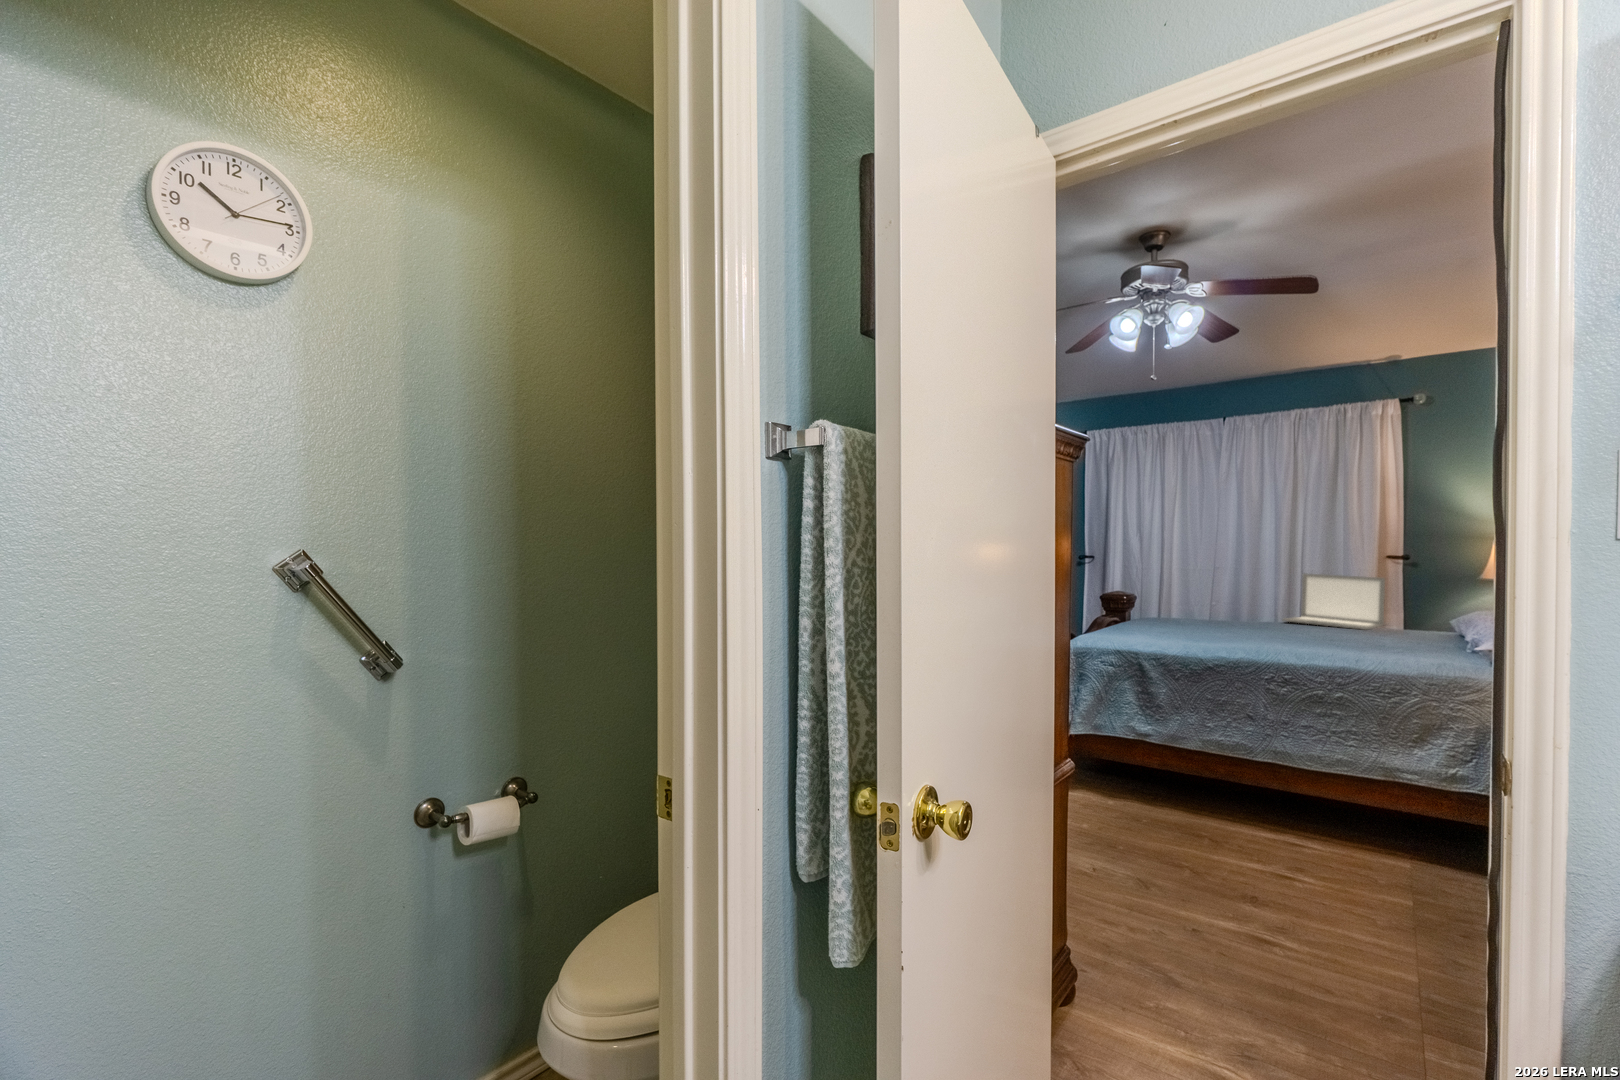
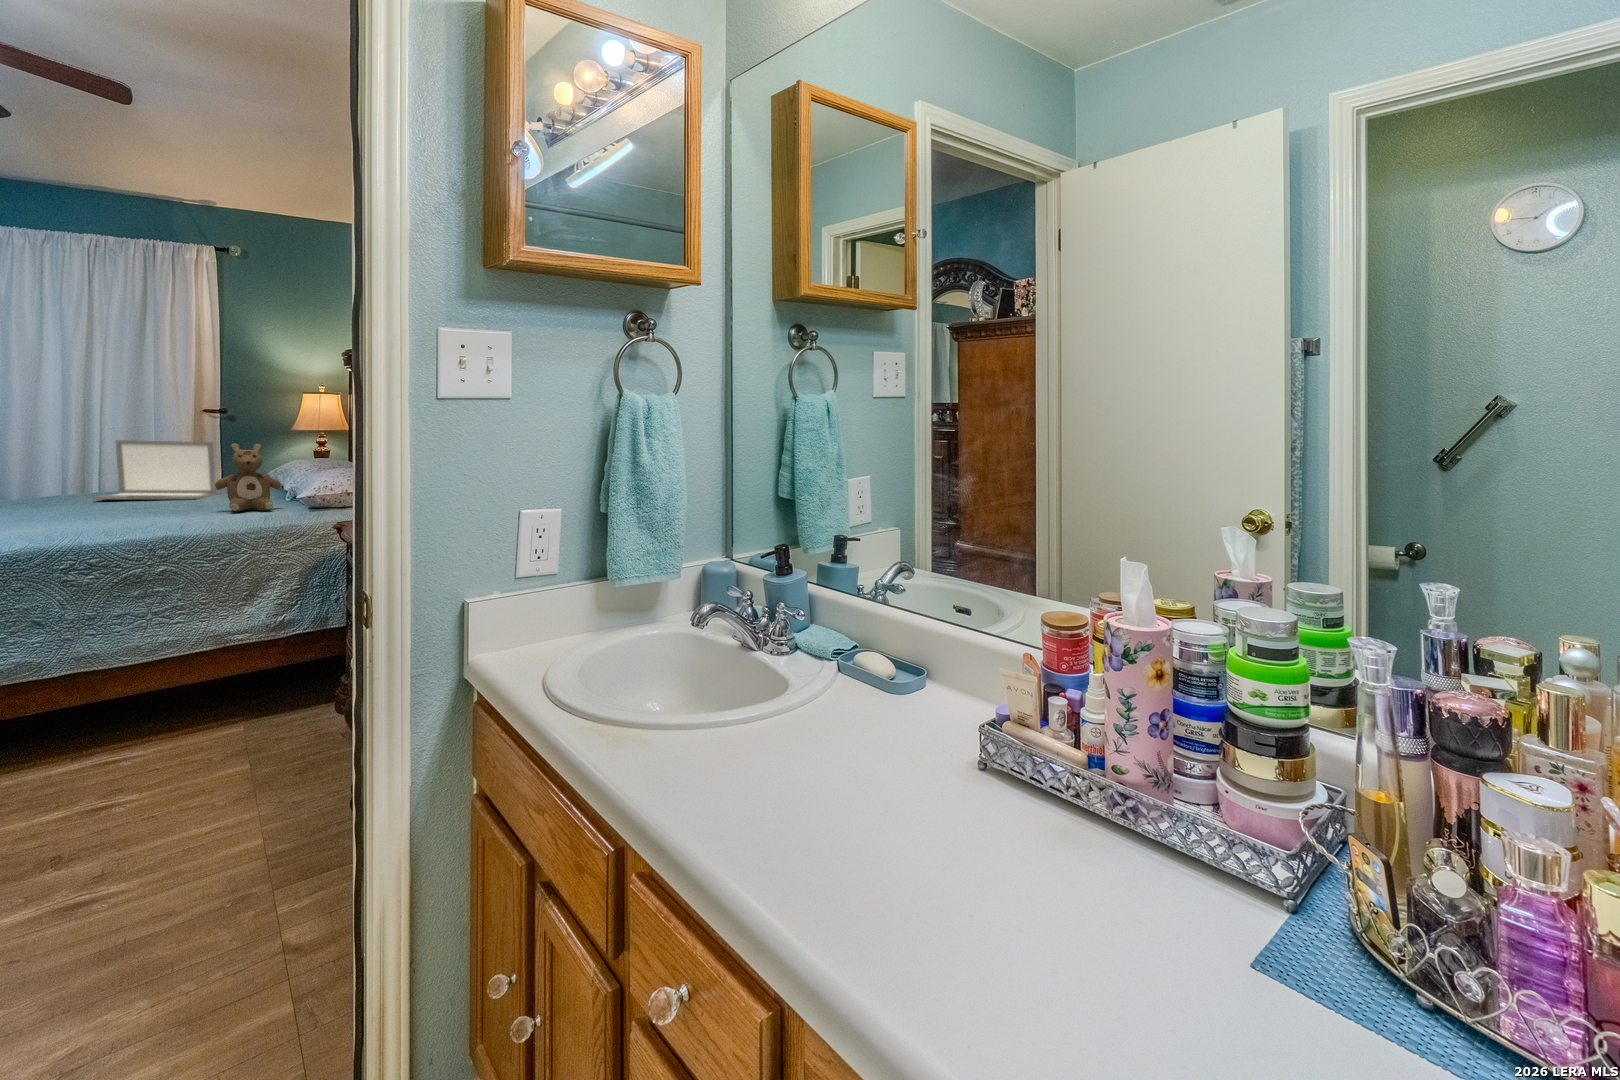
stuffed bear: none [1390,586,1462,655] -> present [214,443,282,511]

